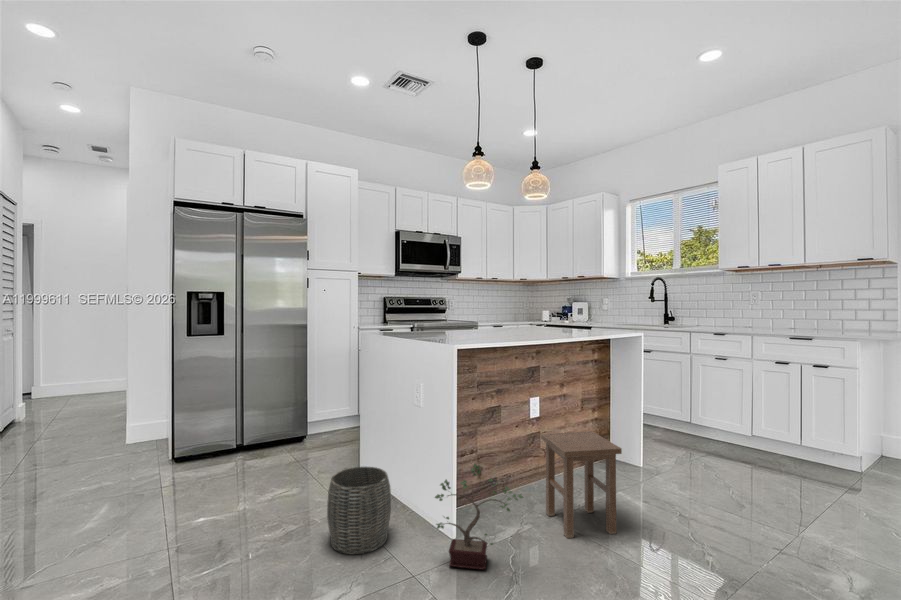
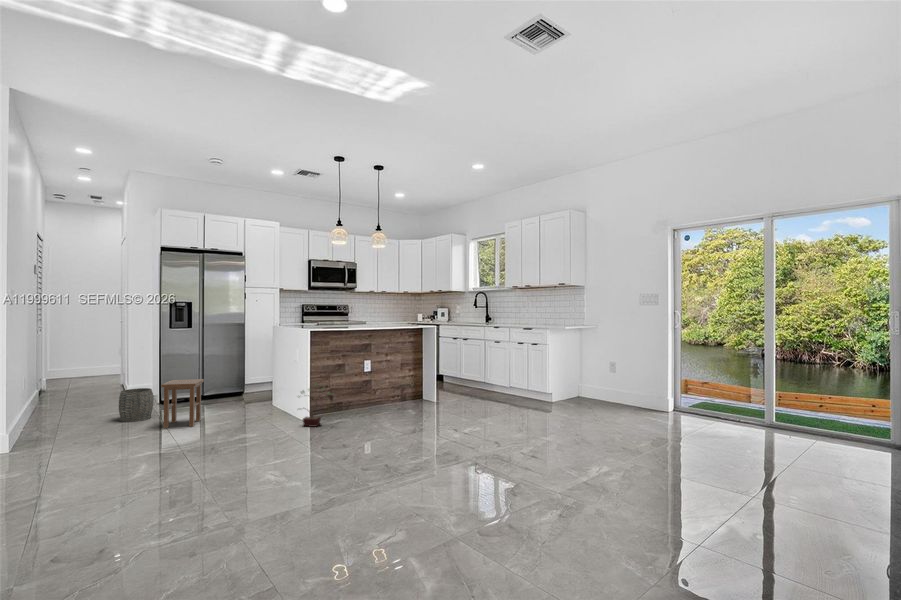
stool: present [541,431,622,538] -> present [161,379,204,428]
woven basket: present [327,467,391,554] -> present [119,388,153,422]

